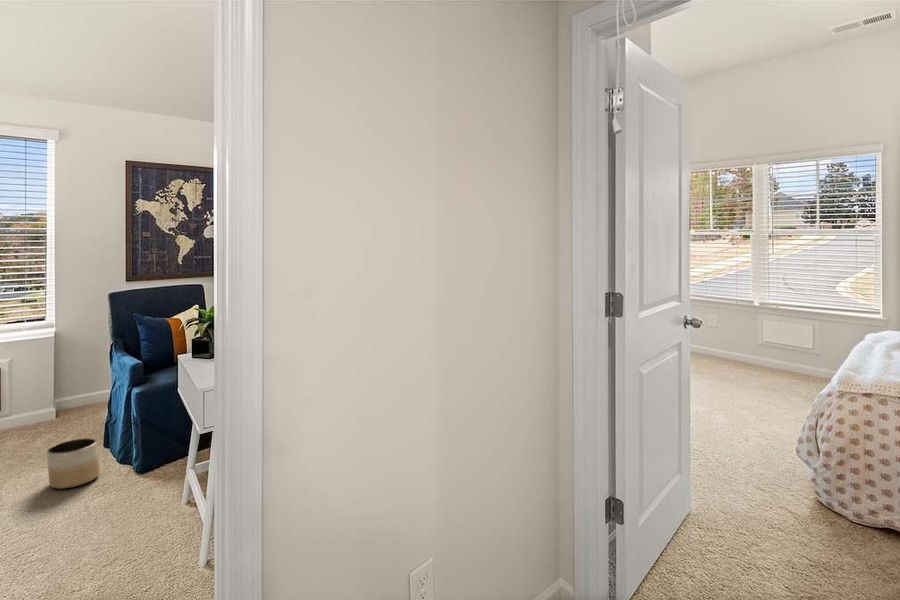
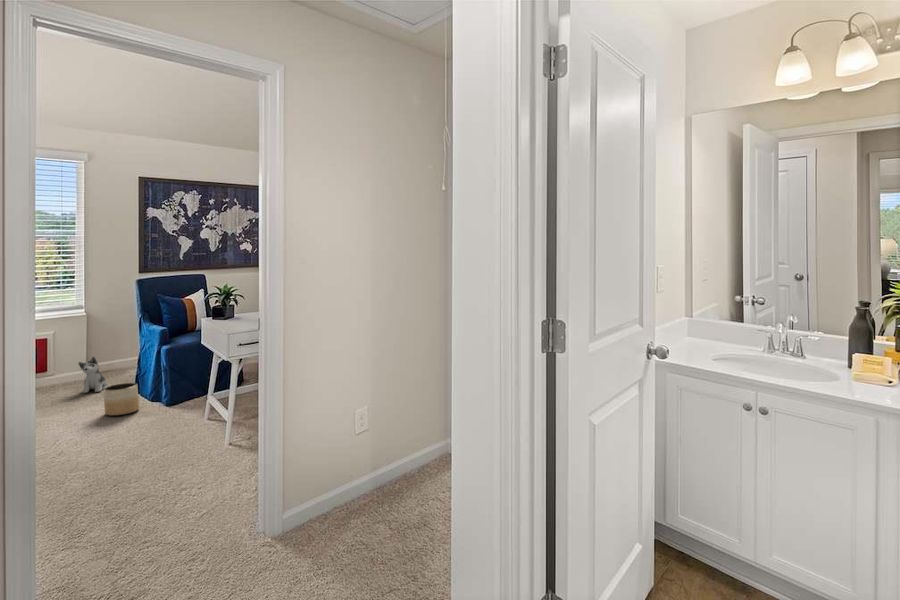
plush toy: none [35,393,75,442] -> present [79,357,108,393]

